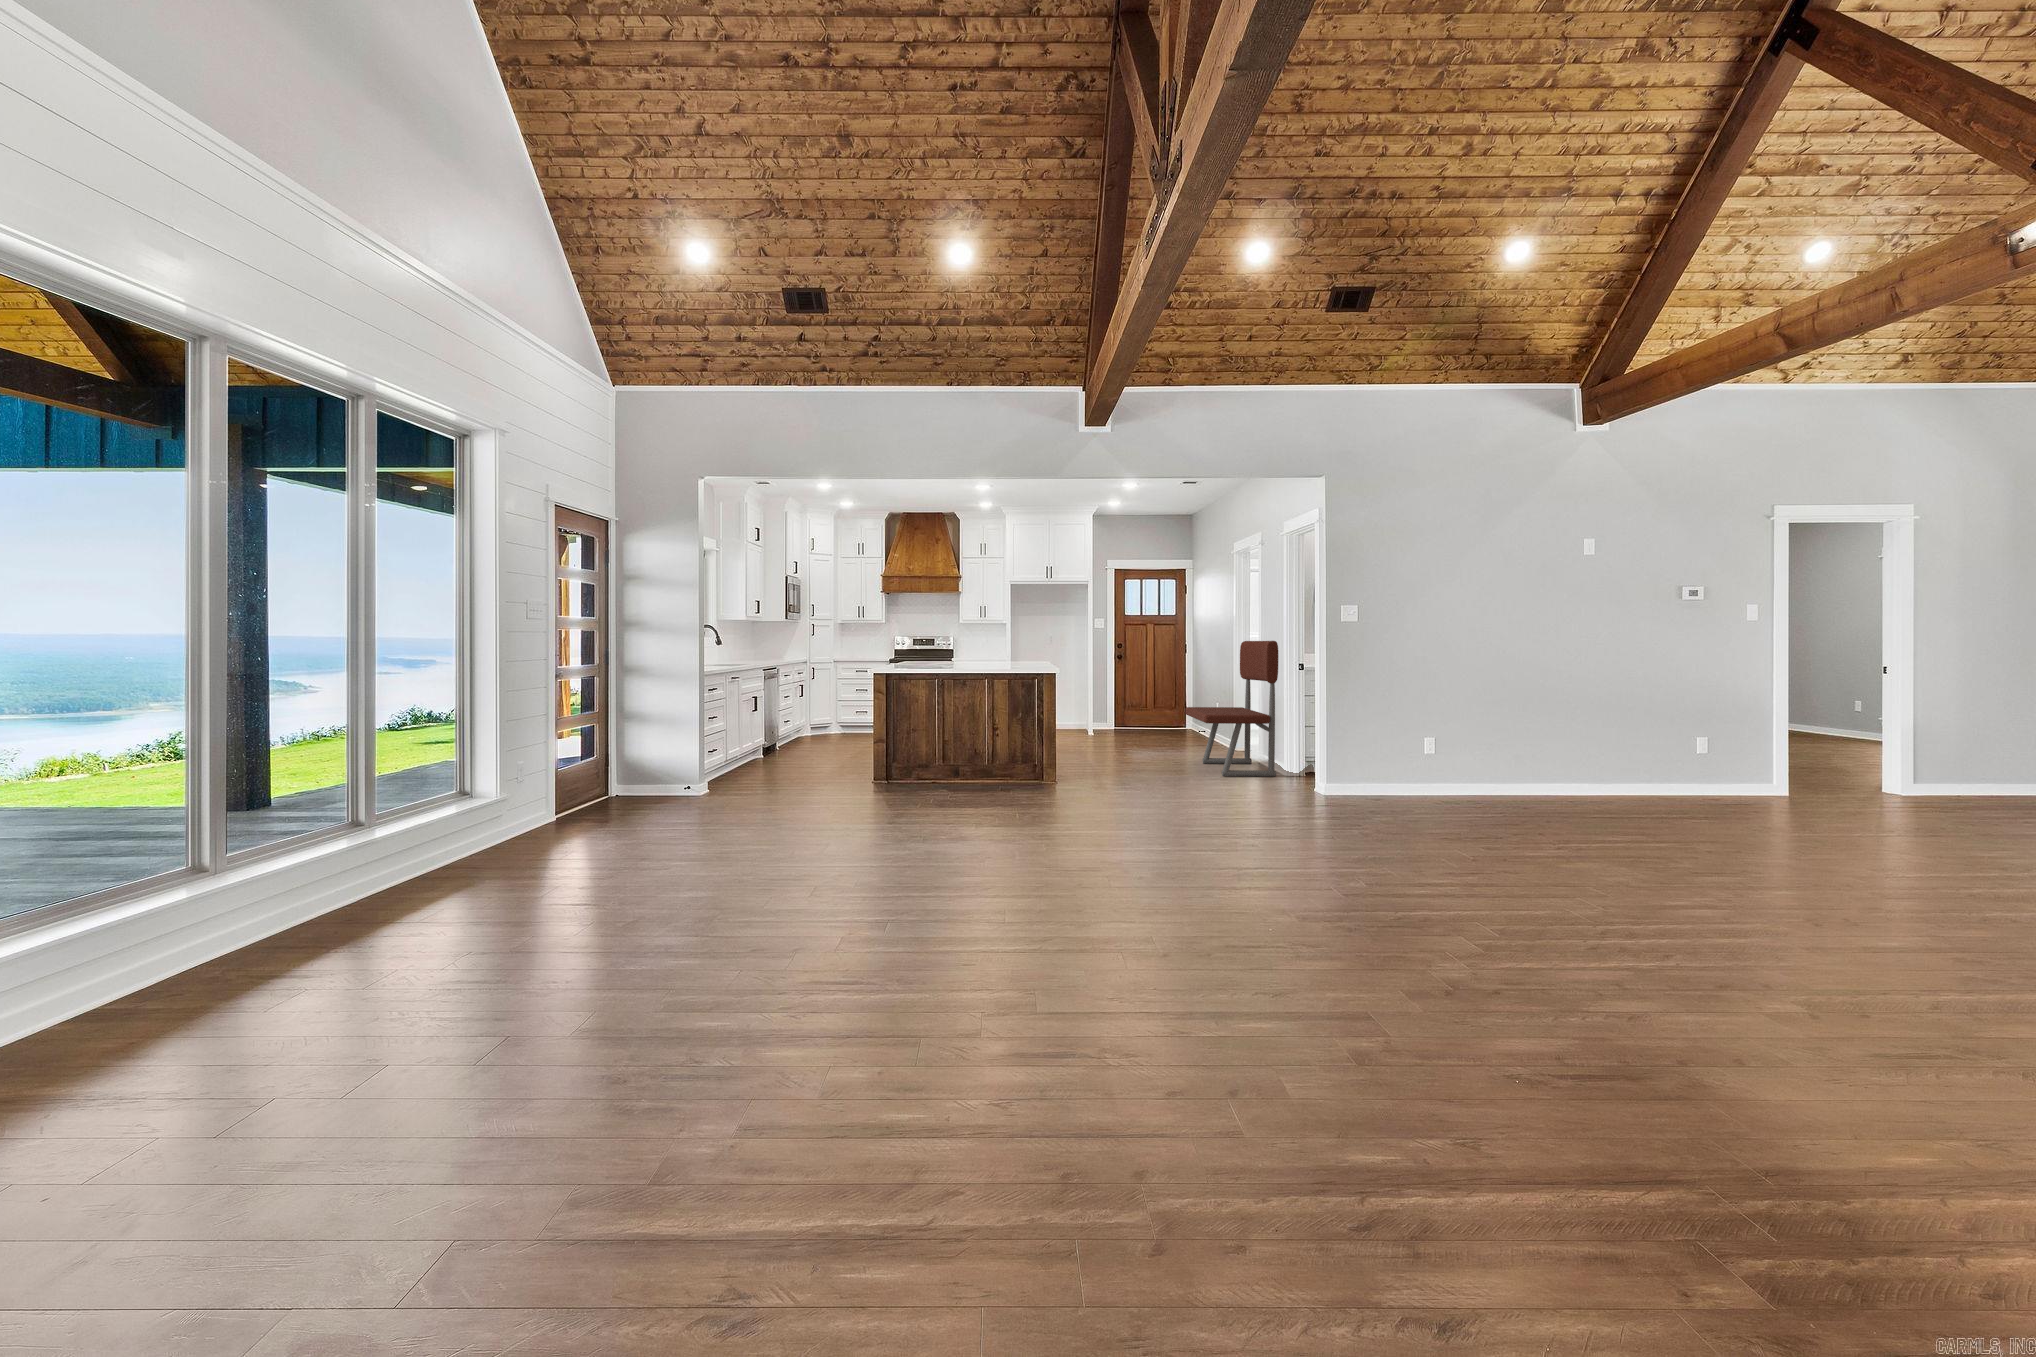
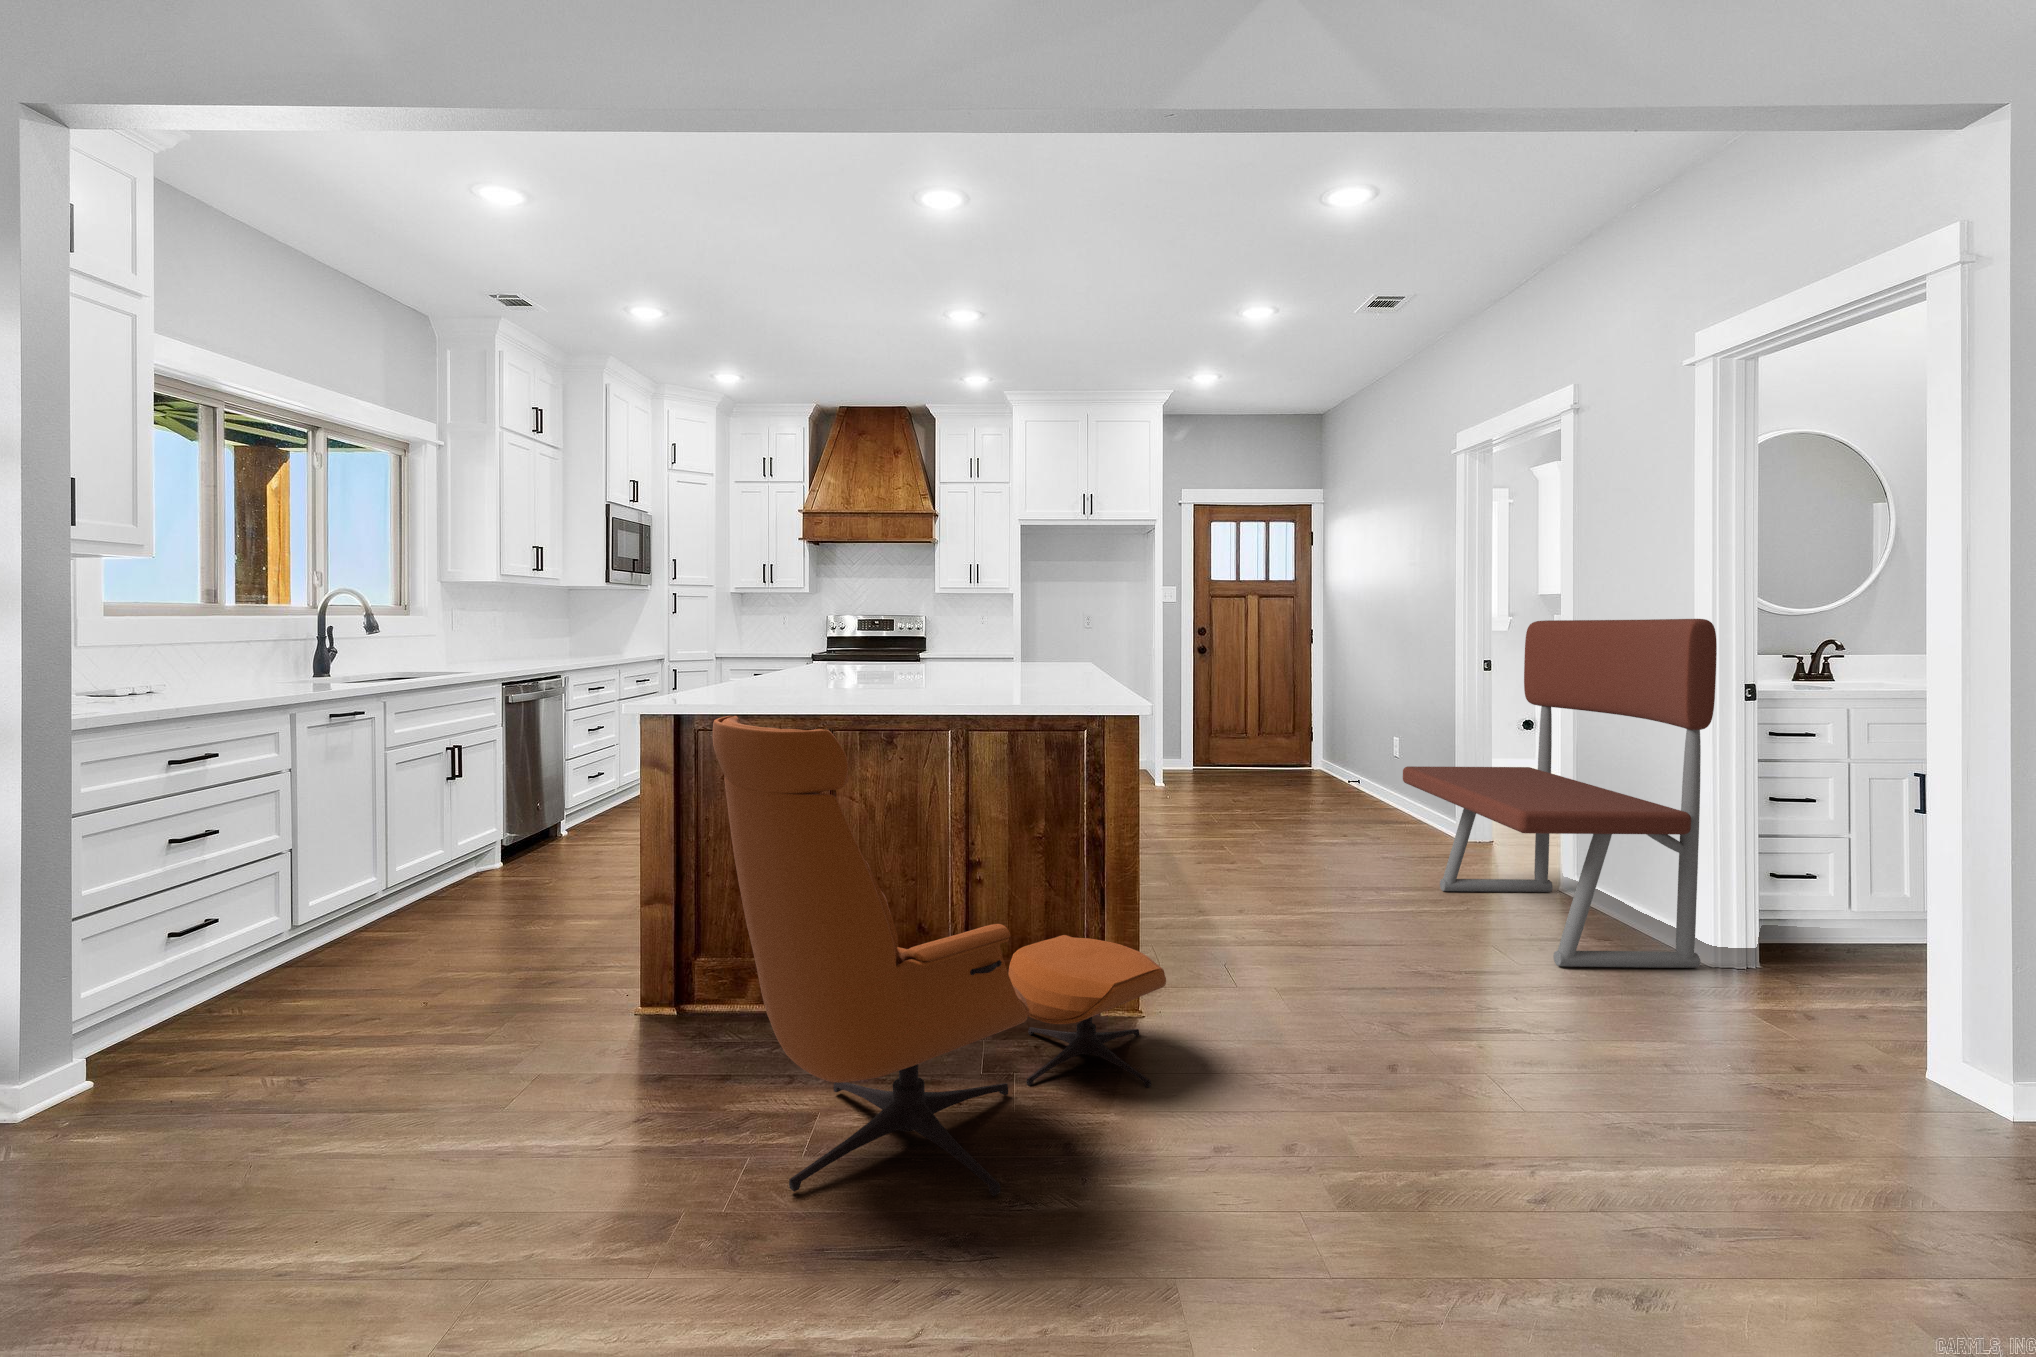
lounge chair: none [928,668,1062,801] -> present [713,716,1166,1196]

